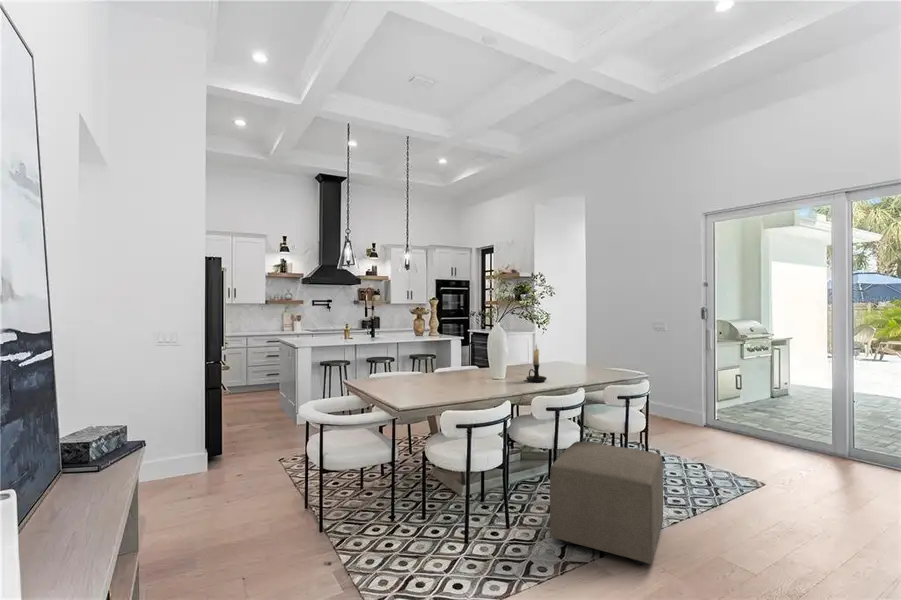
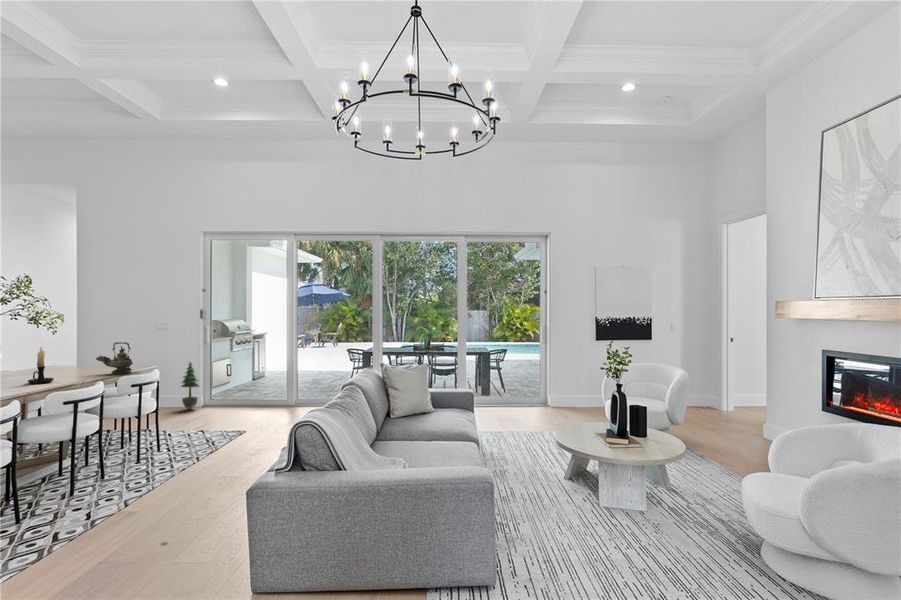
teapot: none [586,343,622,380] -> present [96,342,133,374]
potted tree: none [677,367,701,425] -> present [181,362,199,409]
ottoman: present [550,441,663,564] -> none [74,419,175,508]

